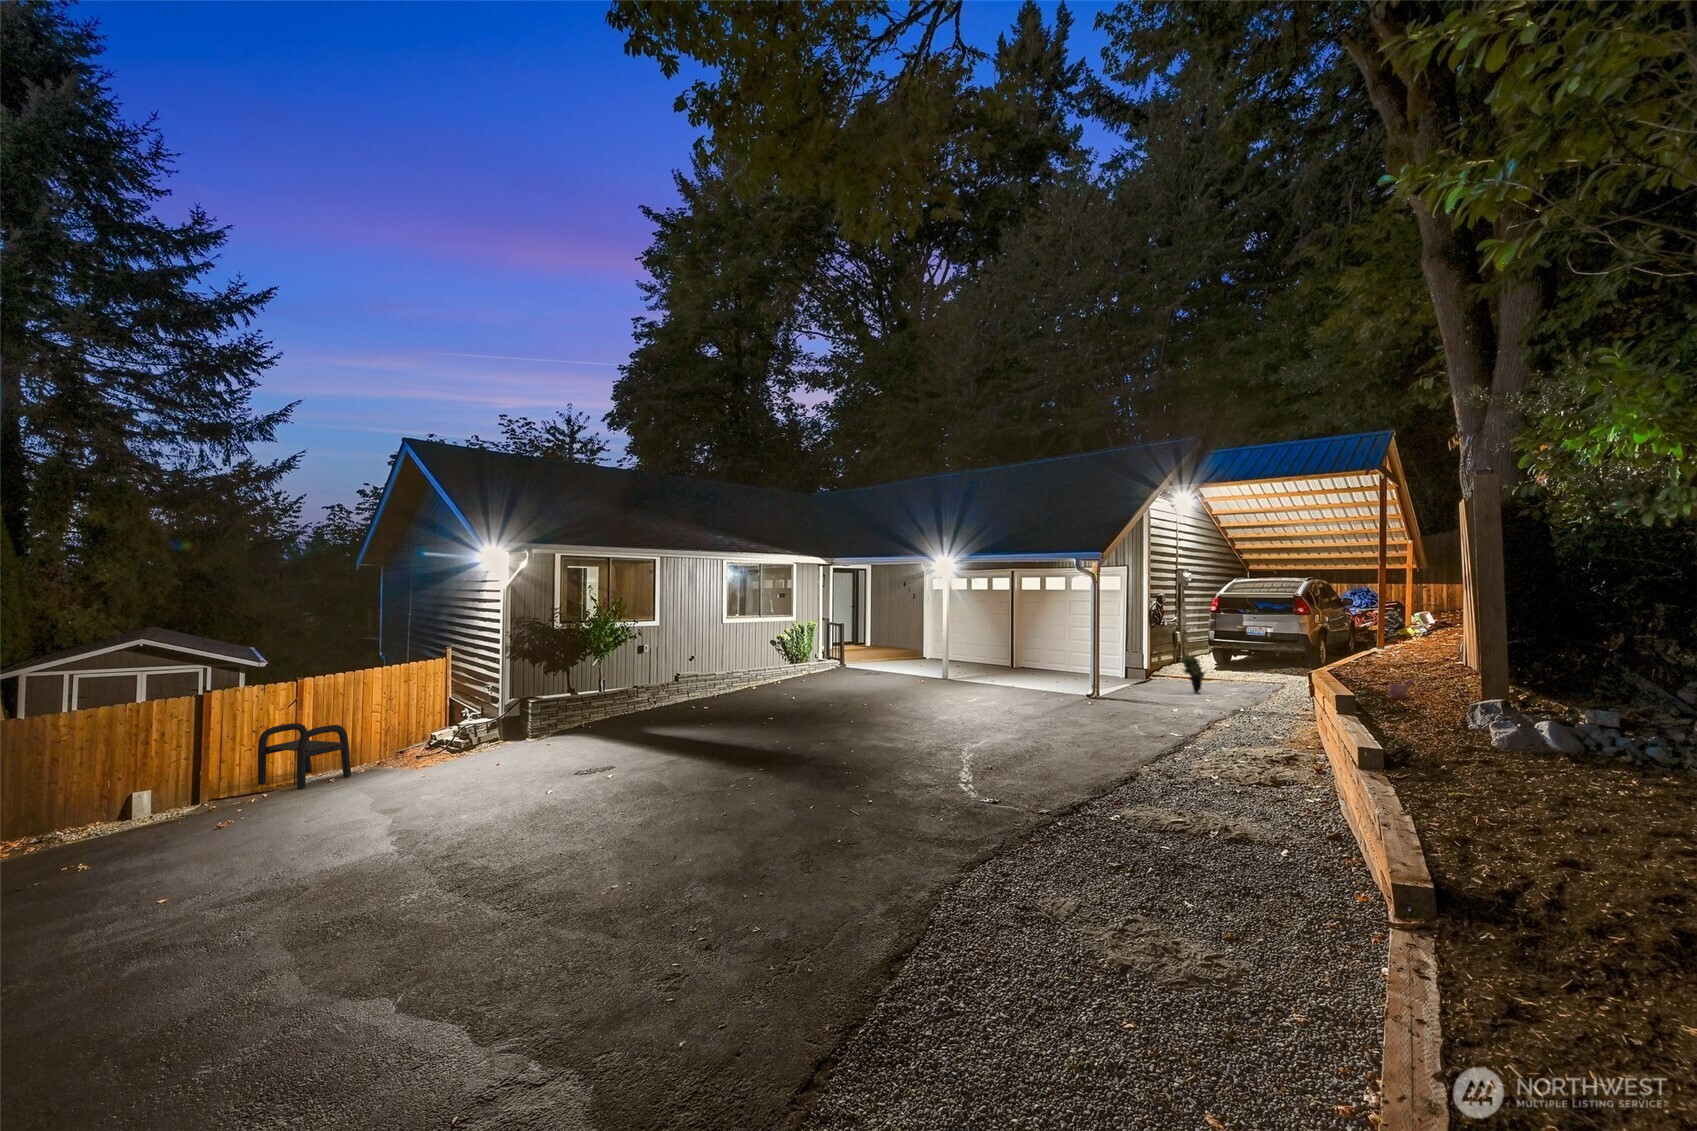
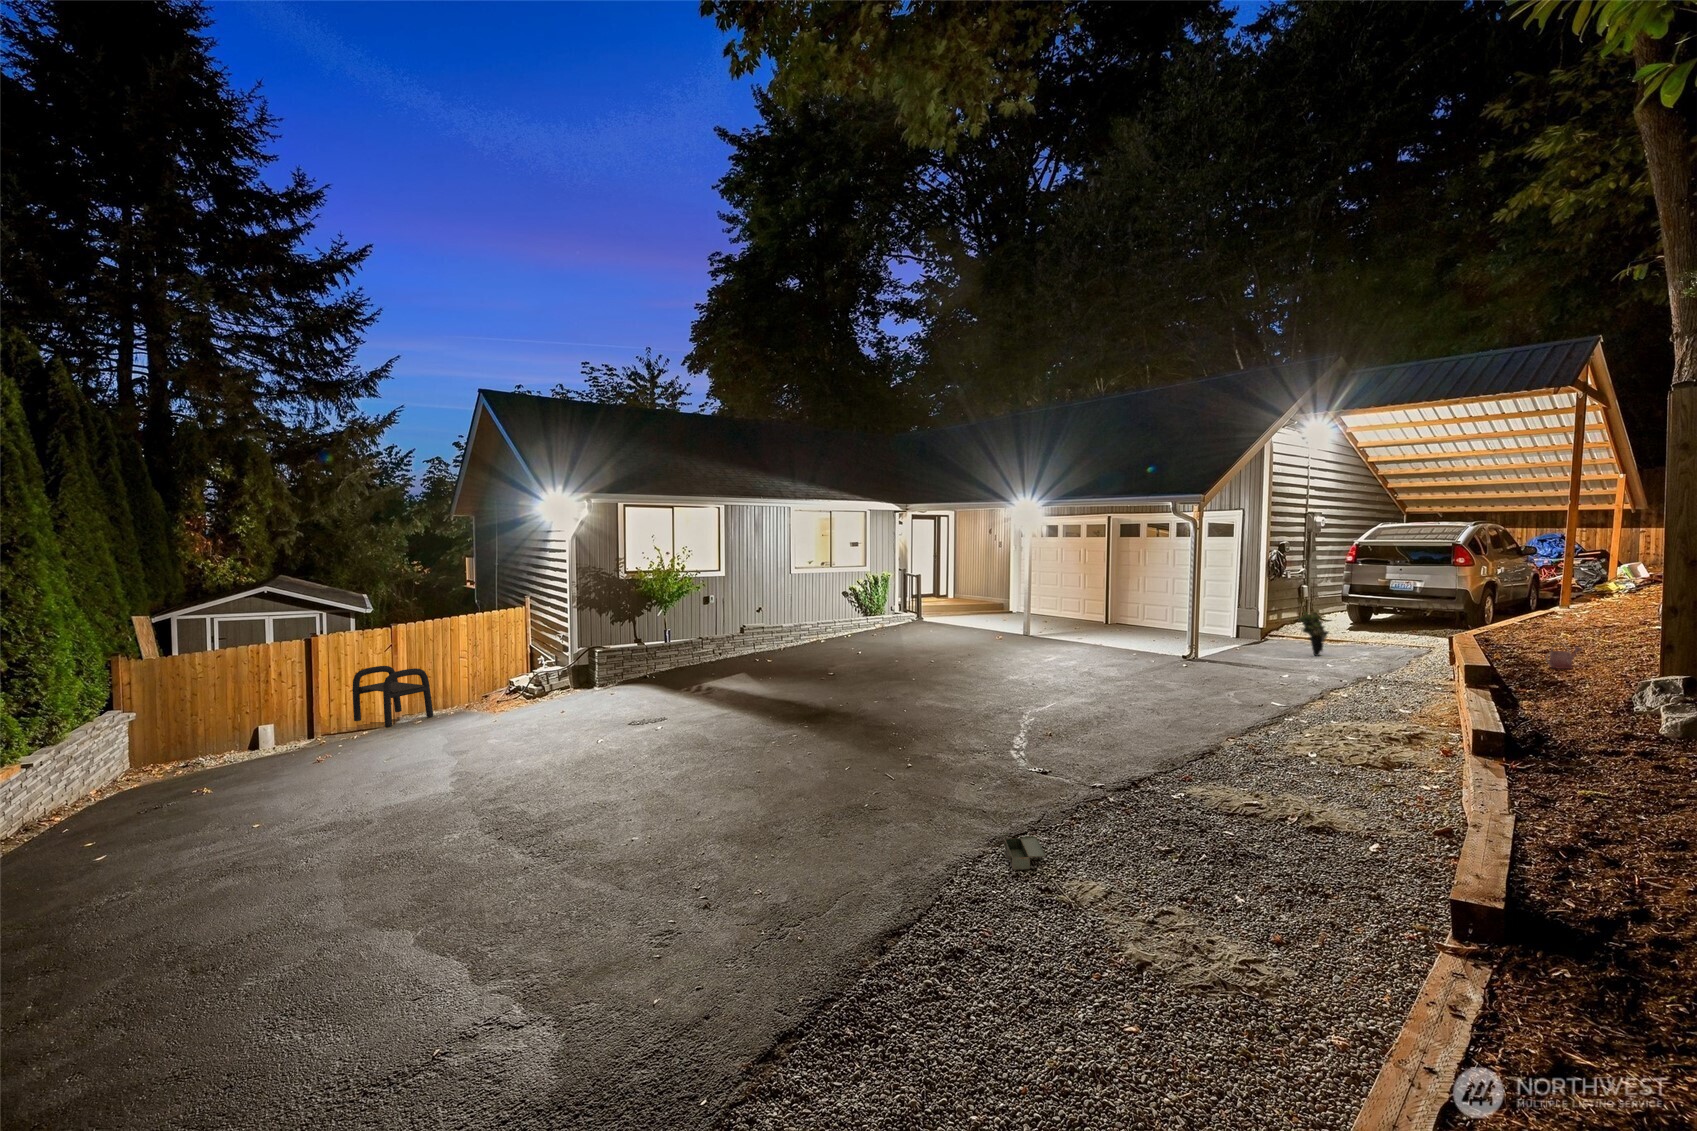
toolbox: none [976,862,1017,894] -> present [1004,836,1046,870]

